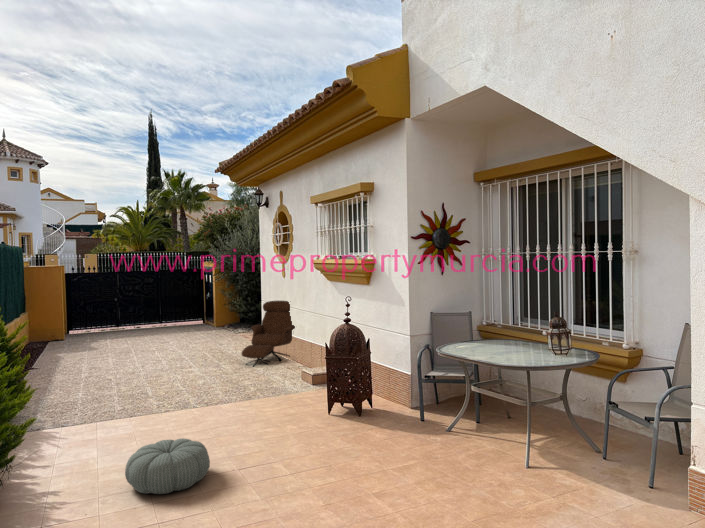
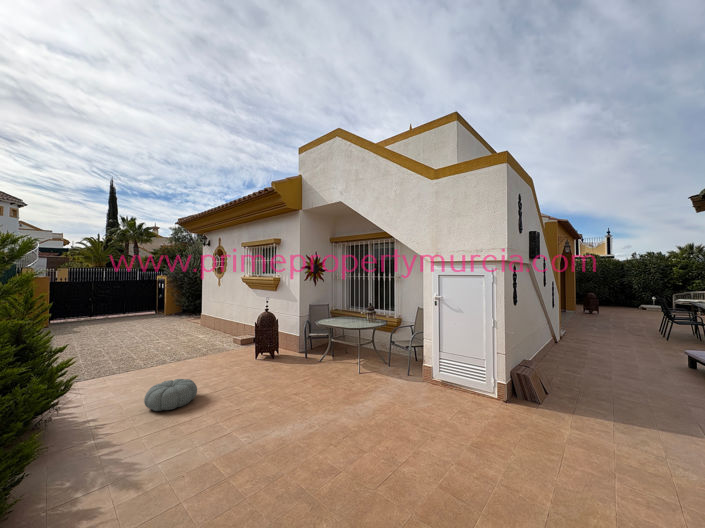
lounge chair: present [242,301,295,367] -> none [195,300,229,339]

